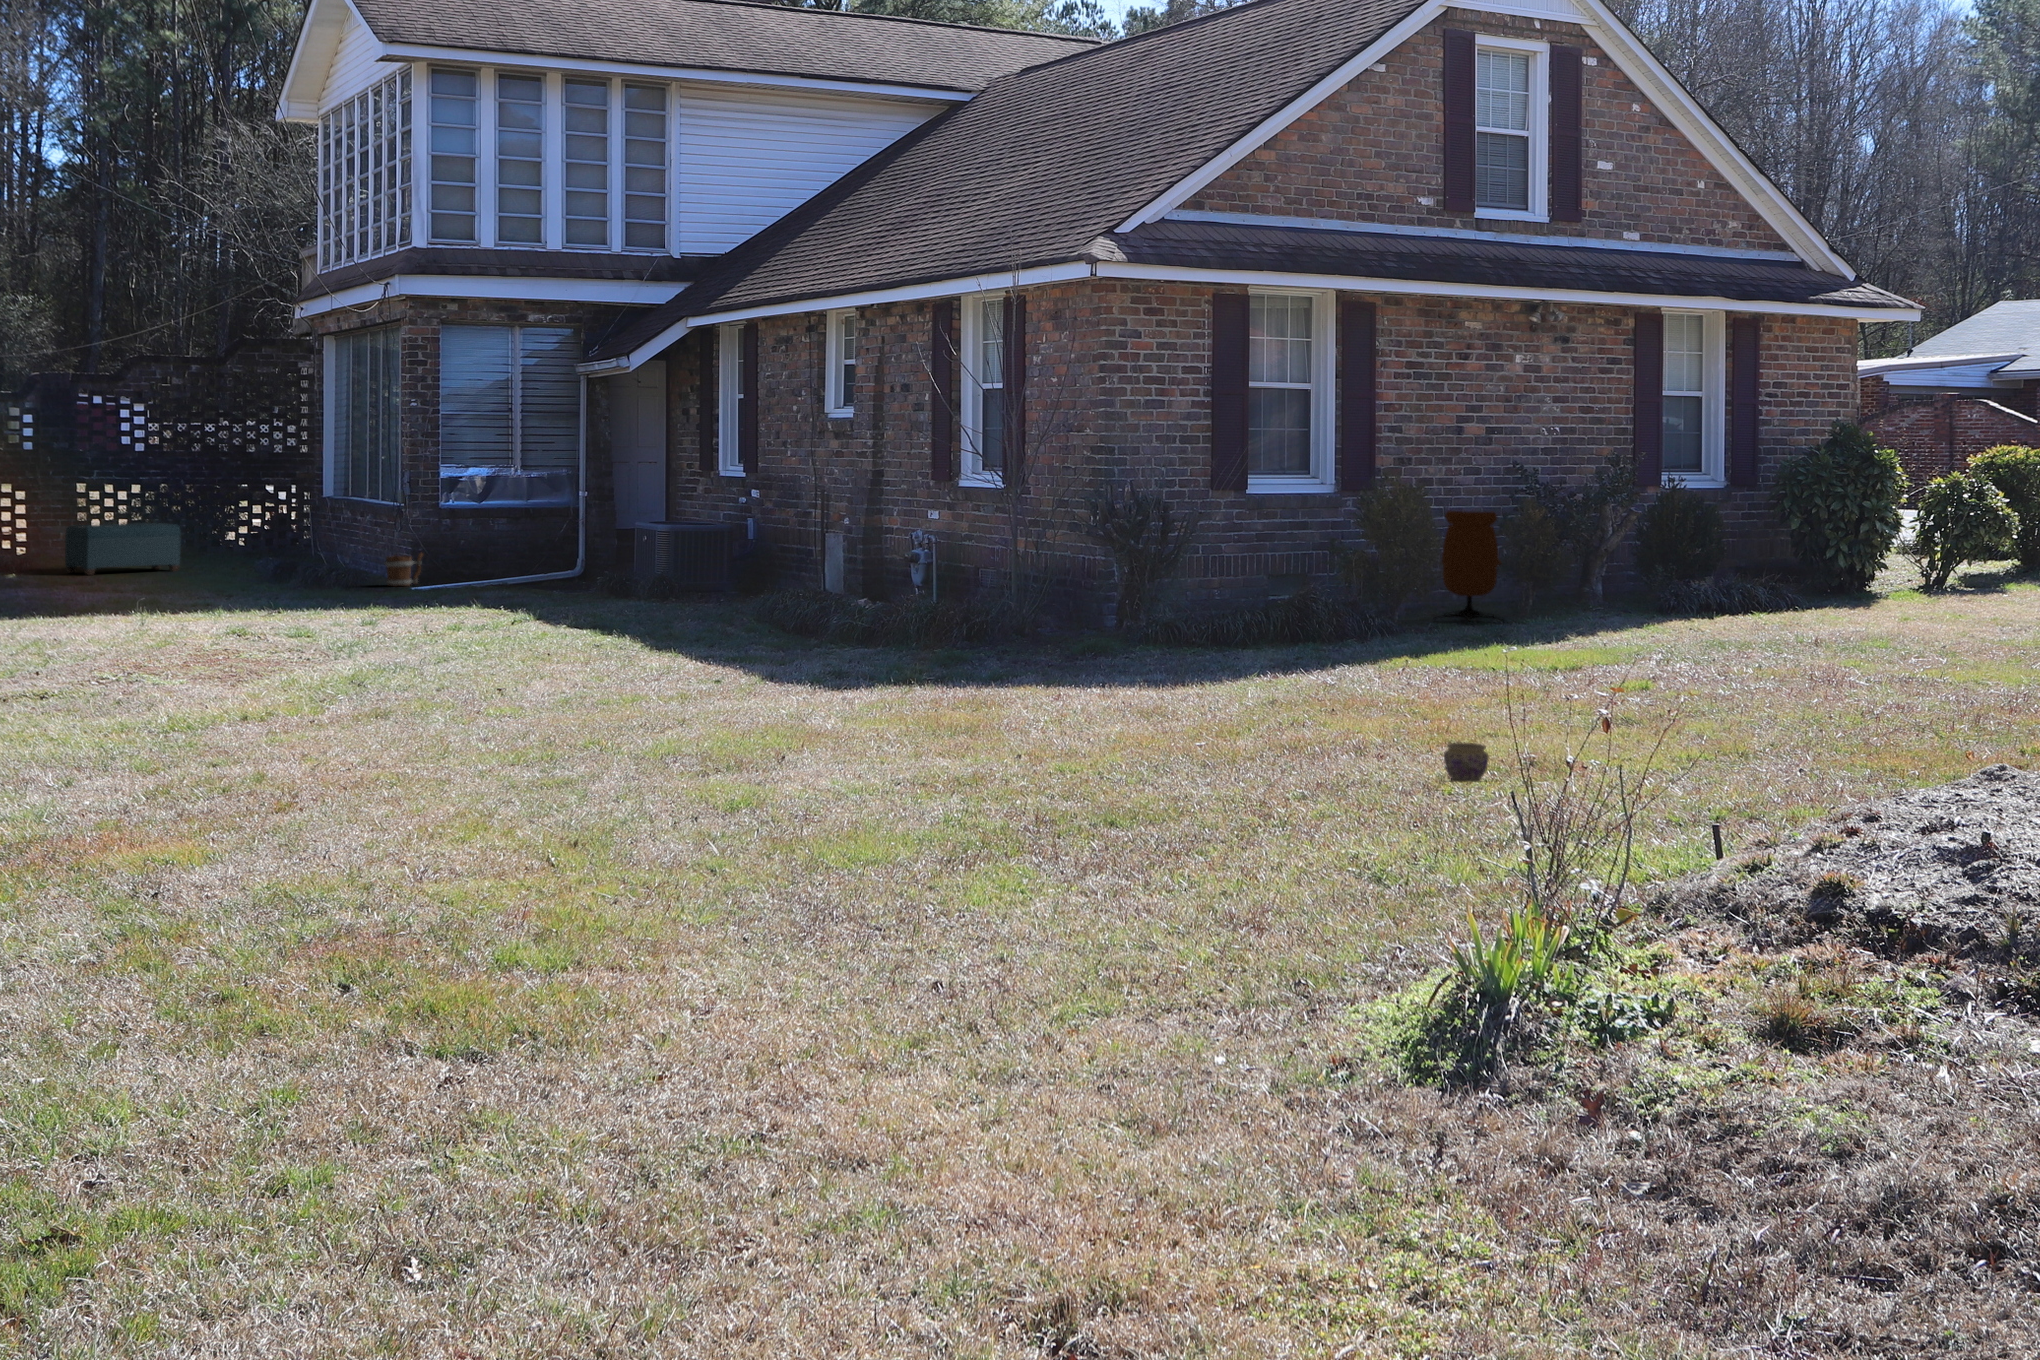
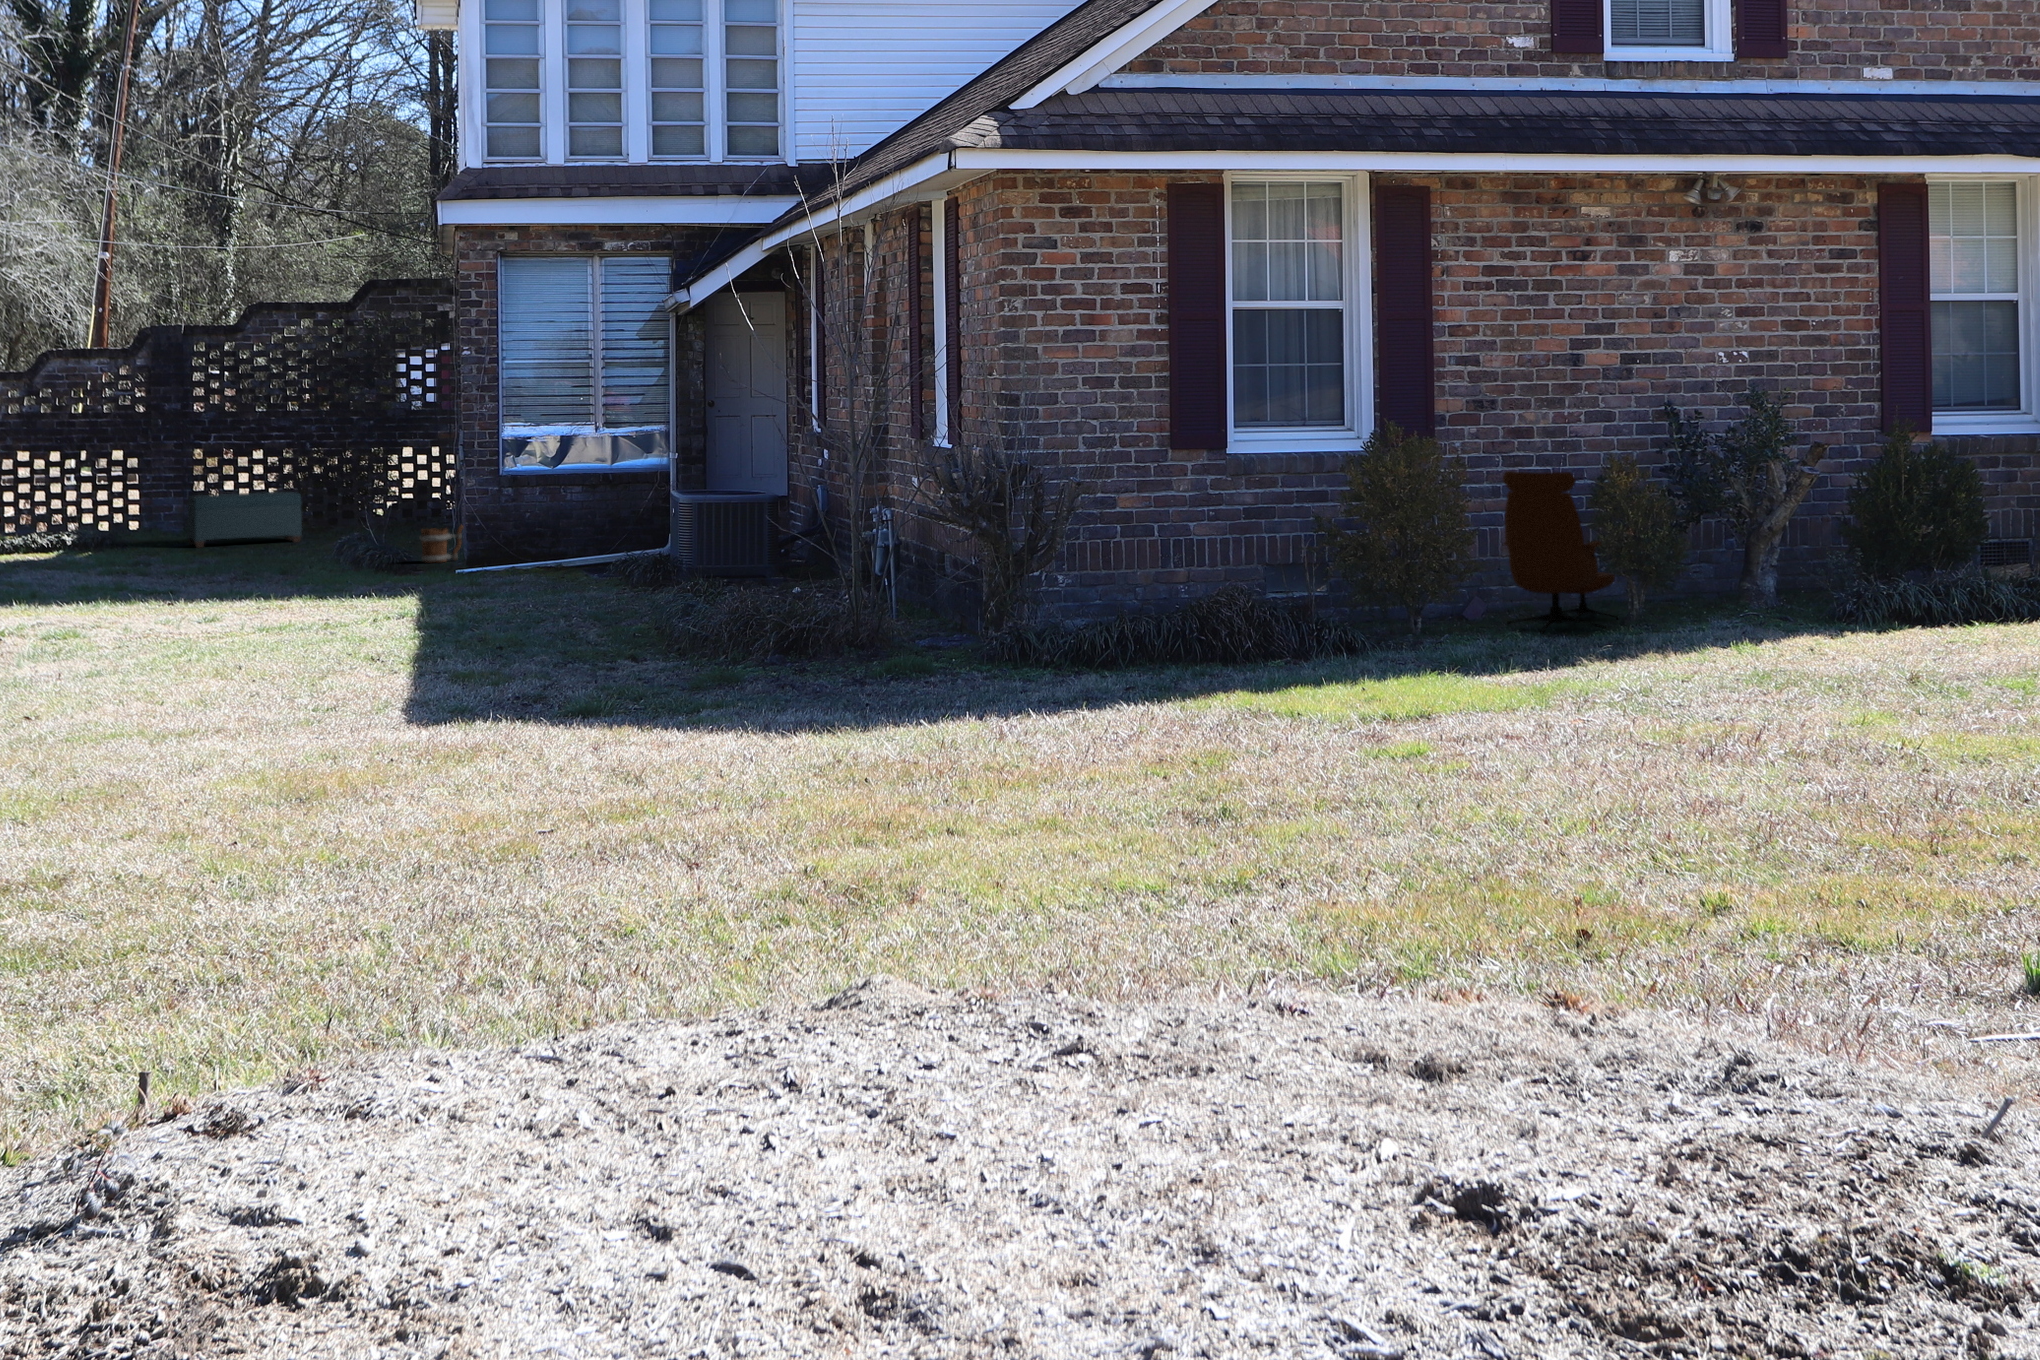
planter: present [1444,743,1489,782] -> none [516,957,602,1046]

